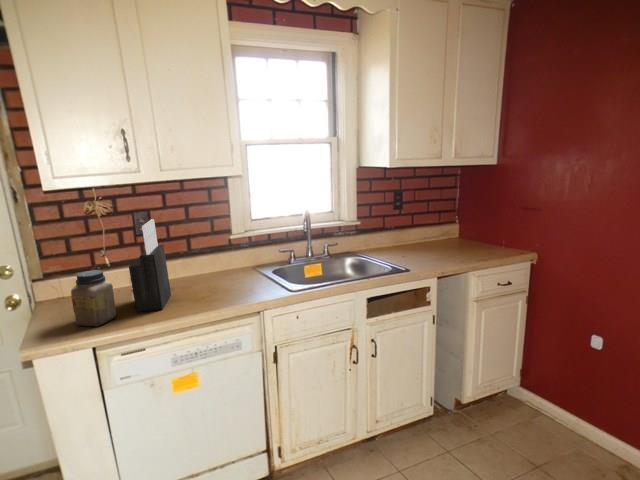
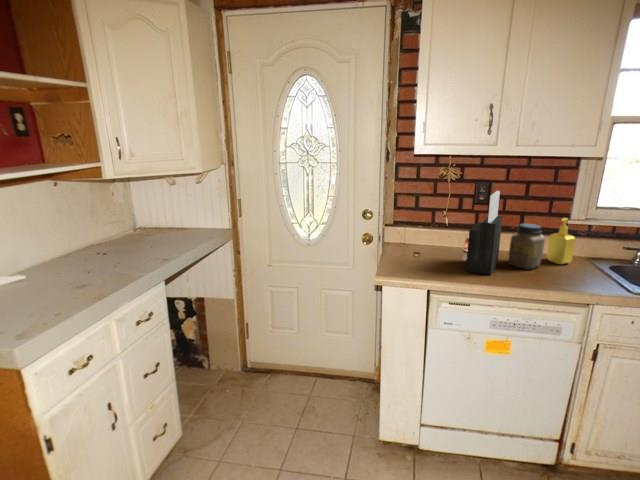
soap dispenser: none [217,235,240,281] -> present [547,218,575,264]
jar: present [71,270,116,326] -> present [508,224,545,270]

